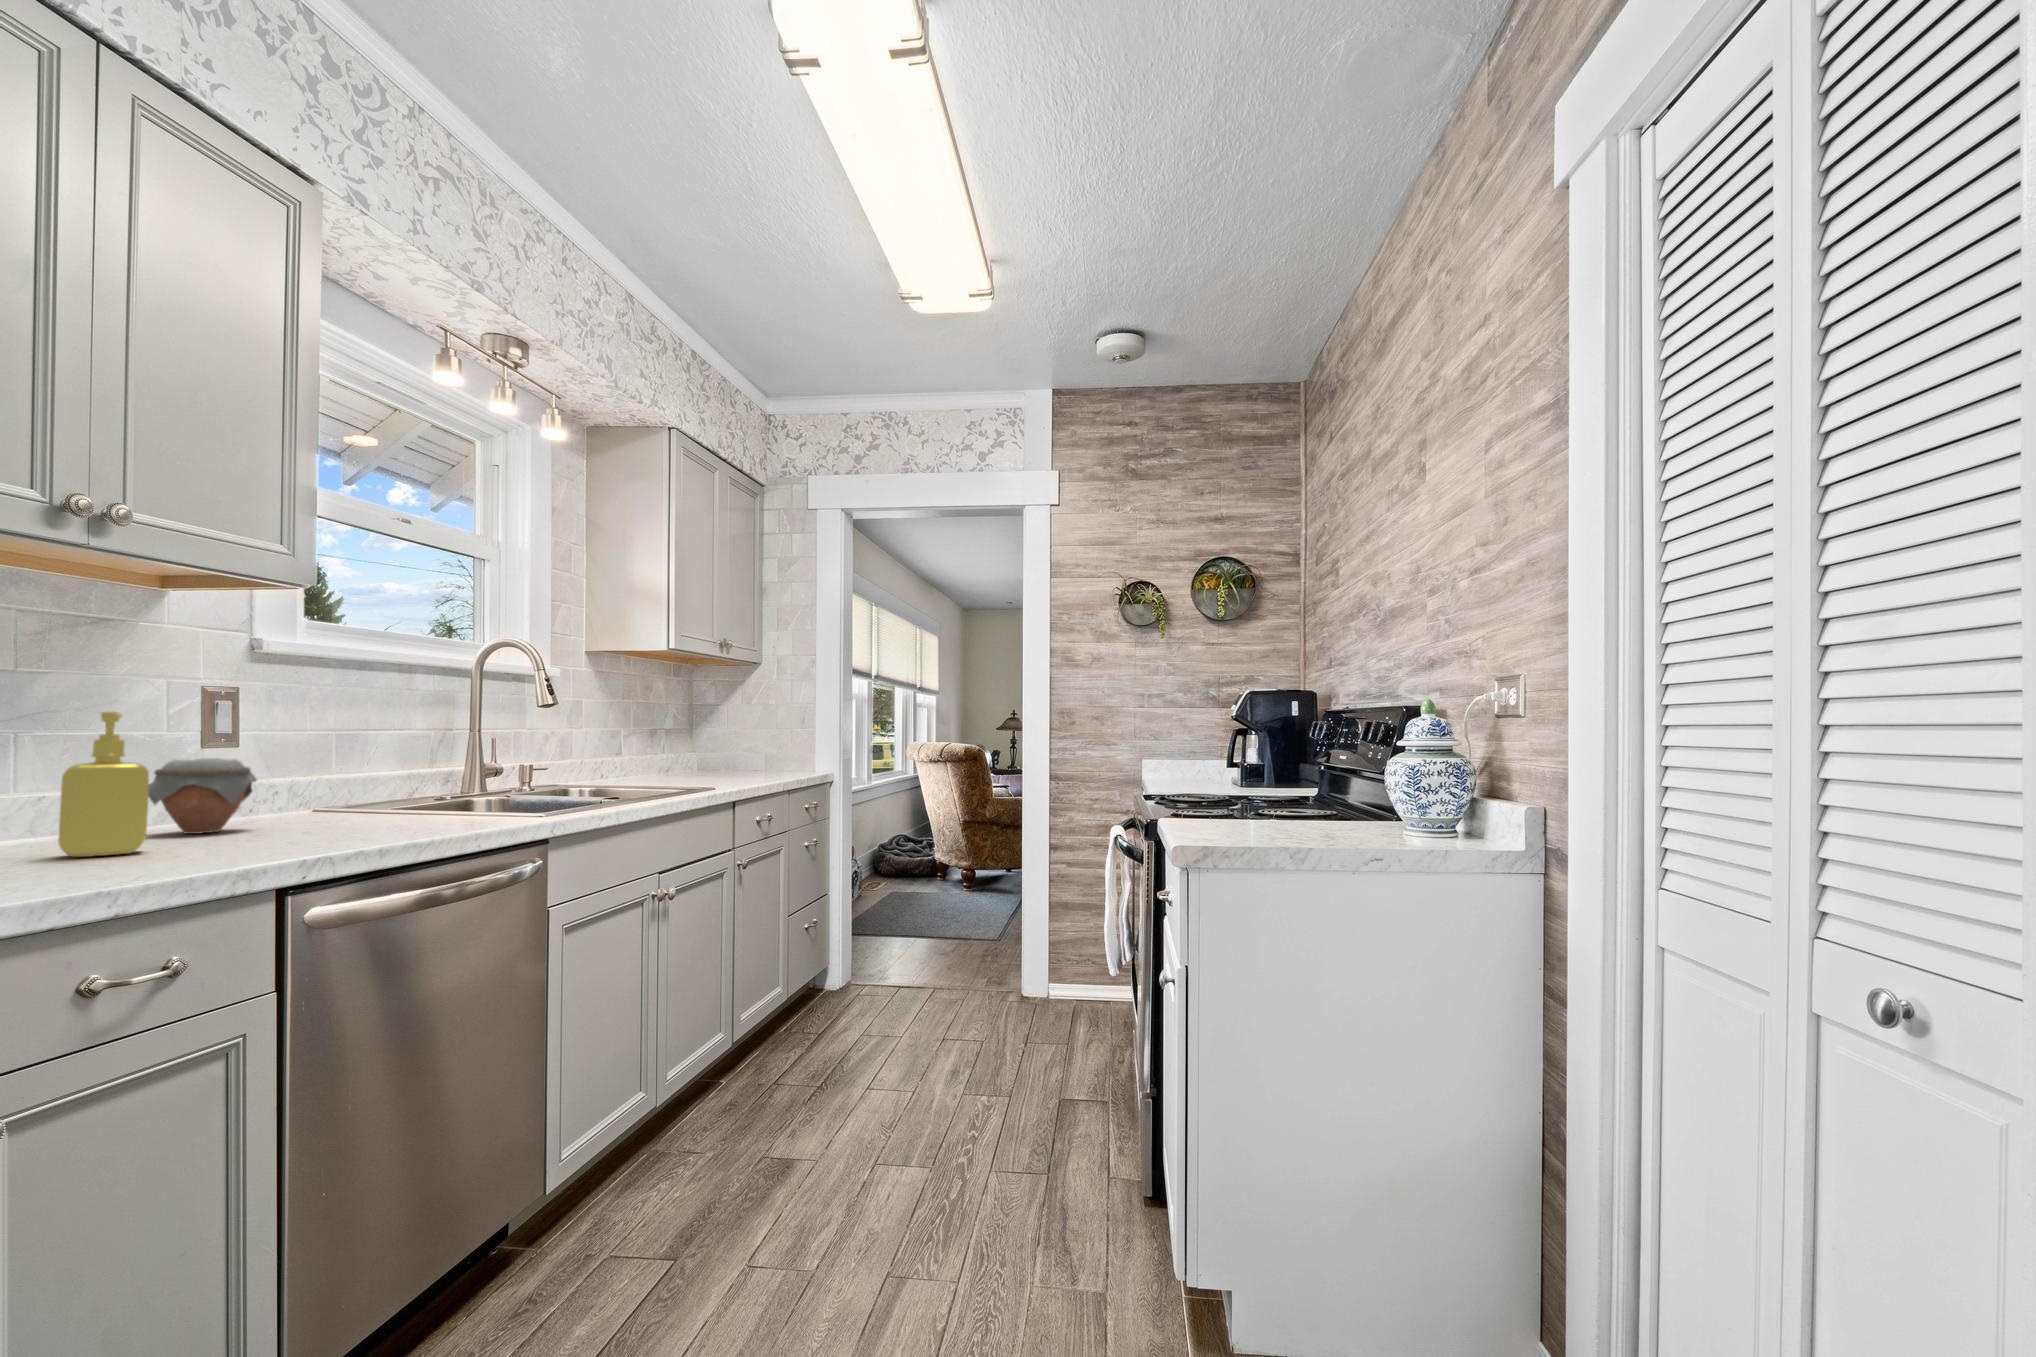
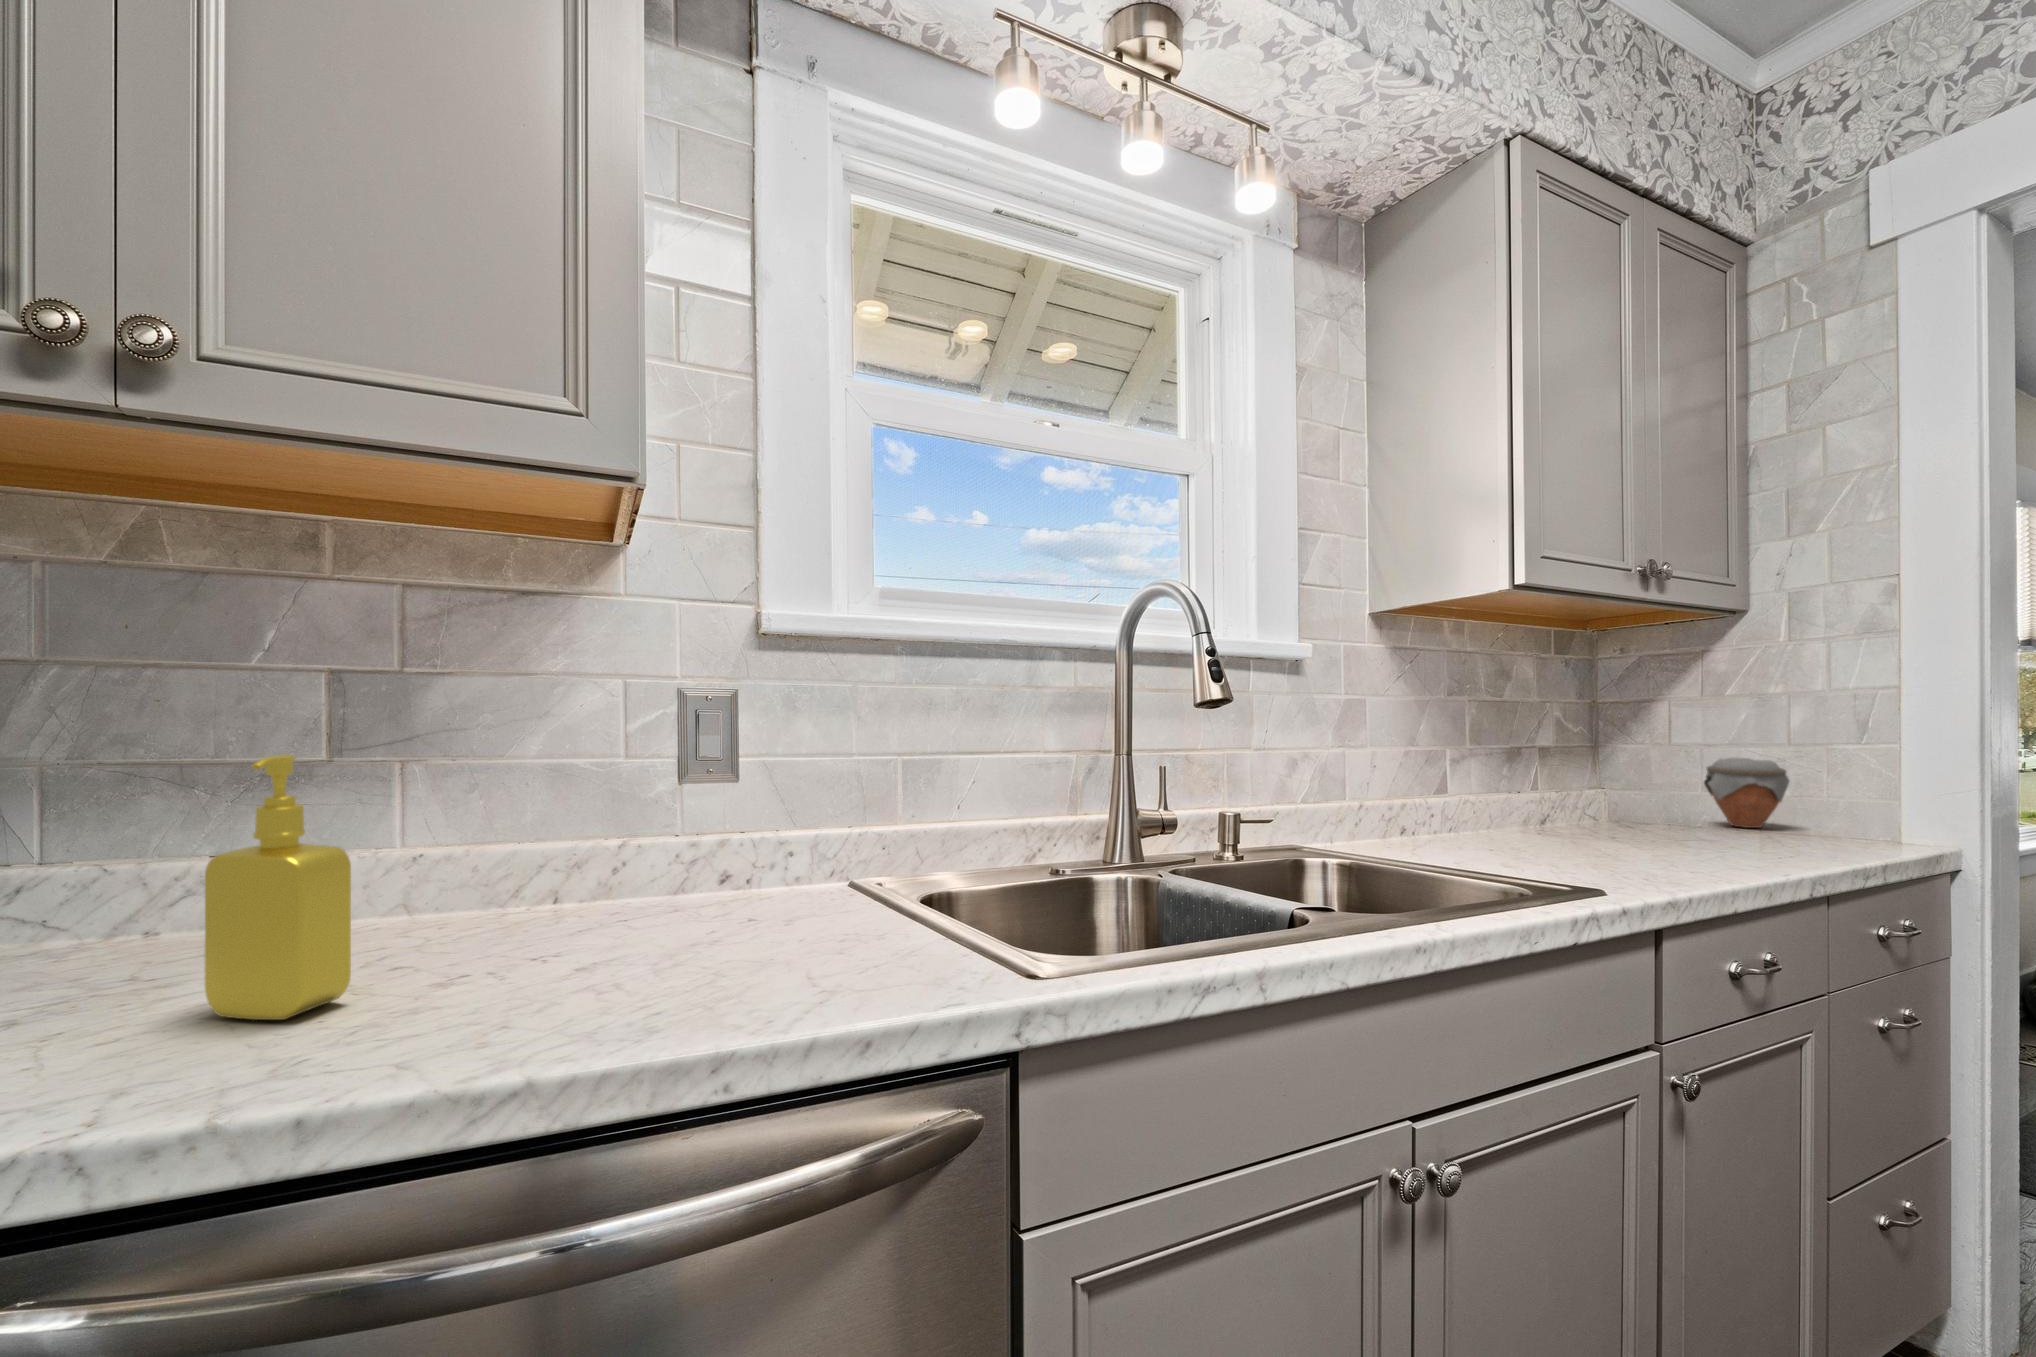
jar: present [148,758,257,834] -> present [1704,758,1789,828]

